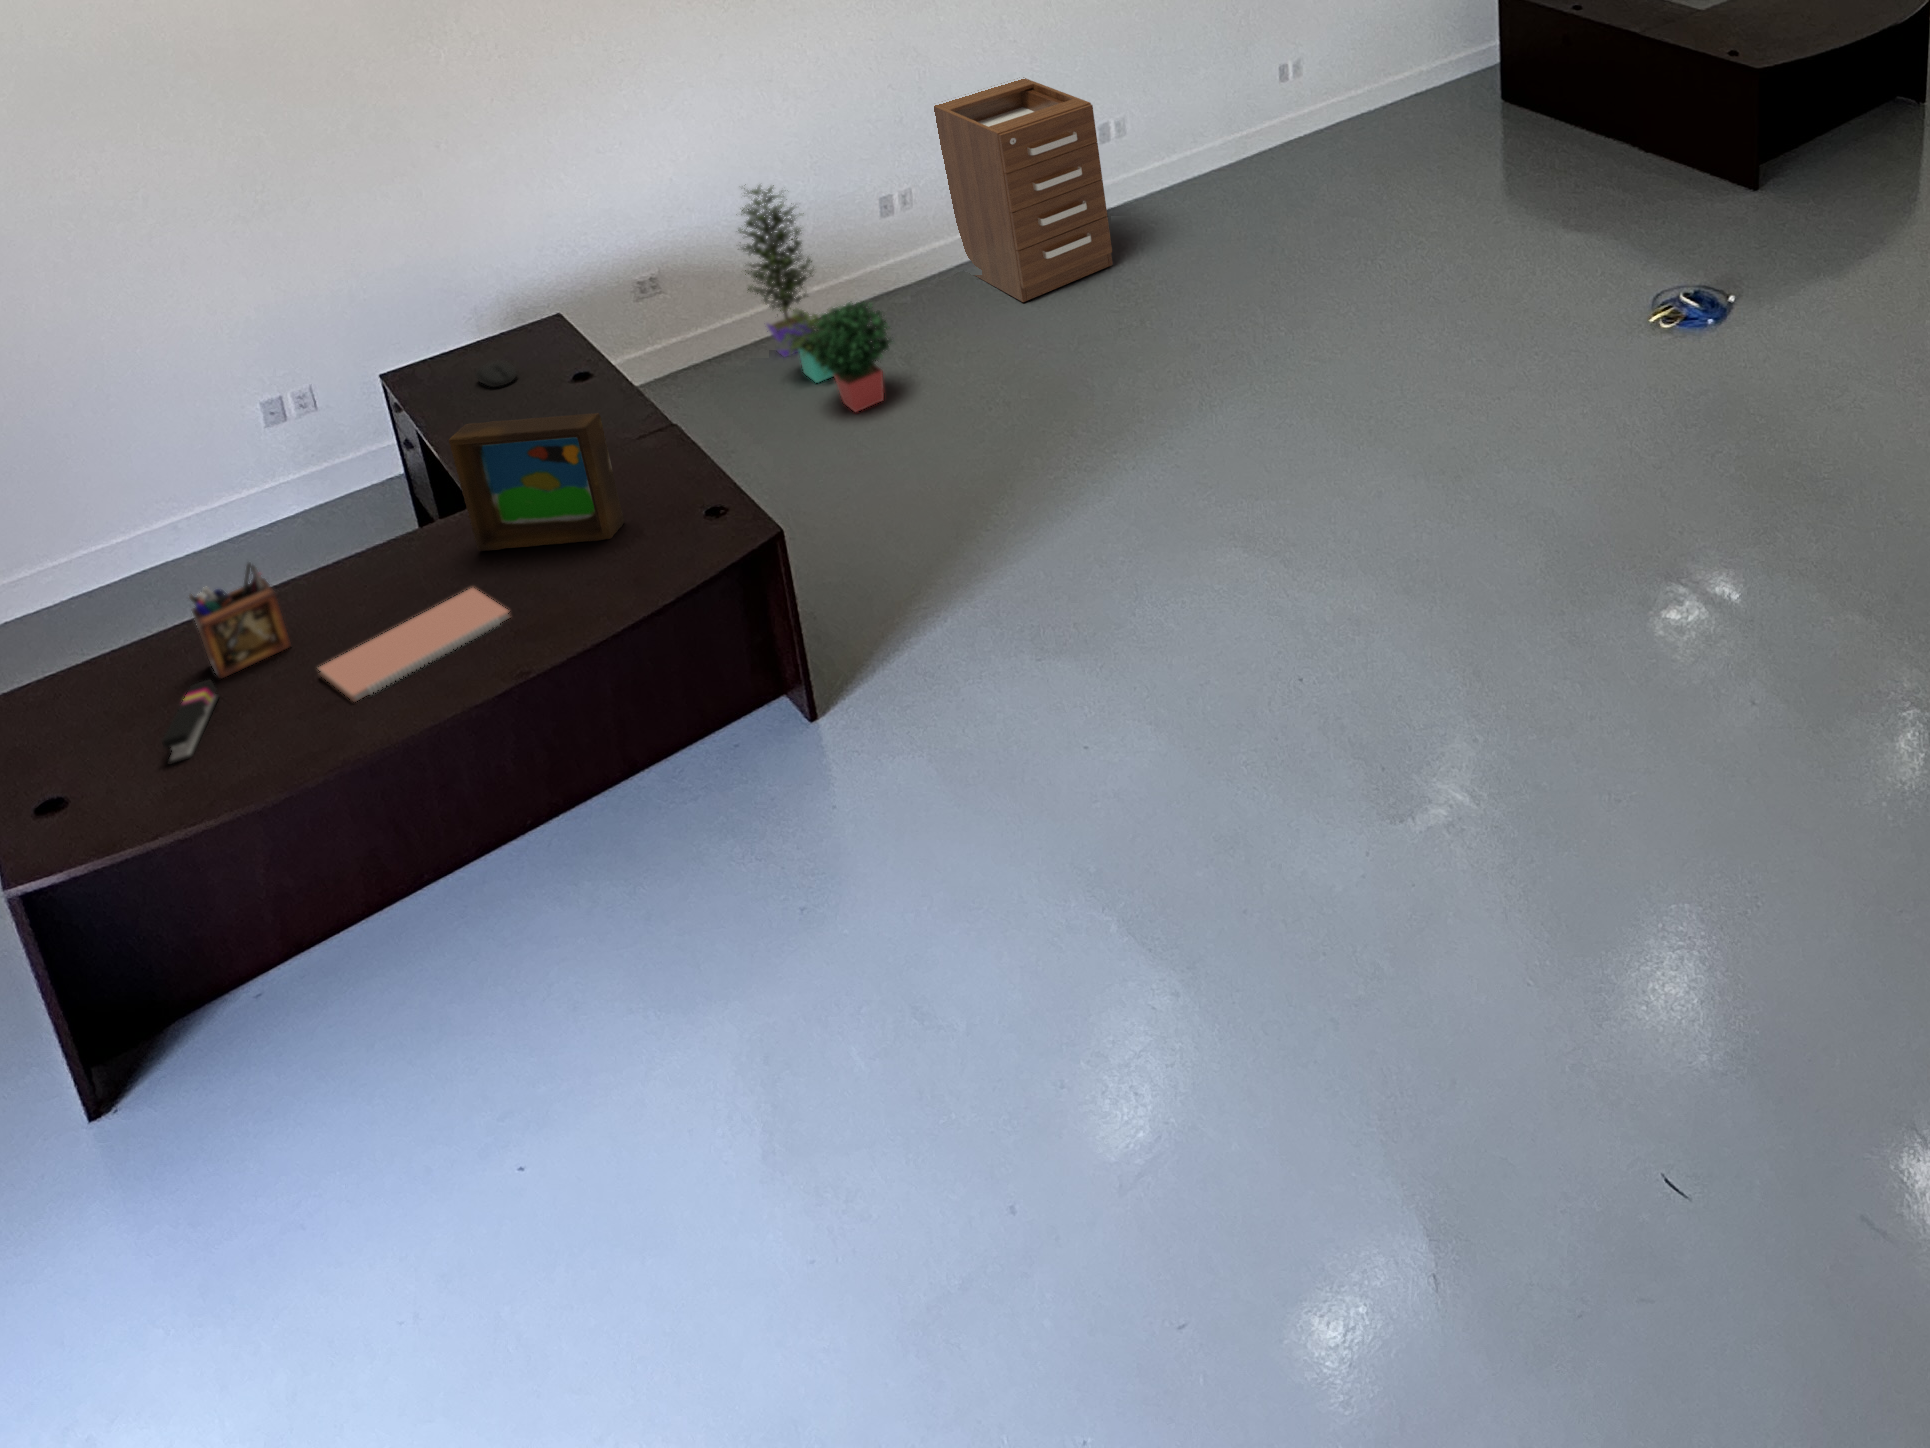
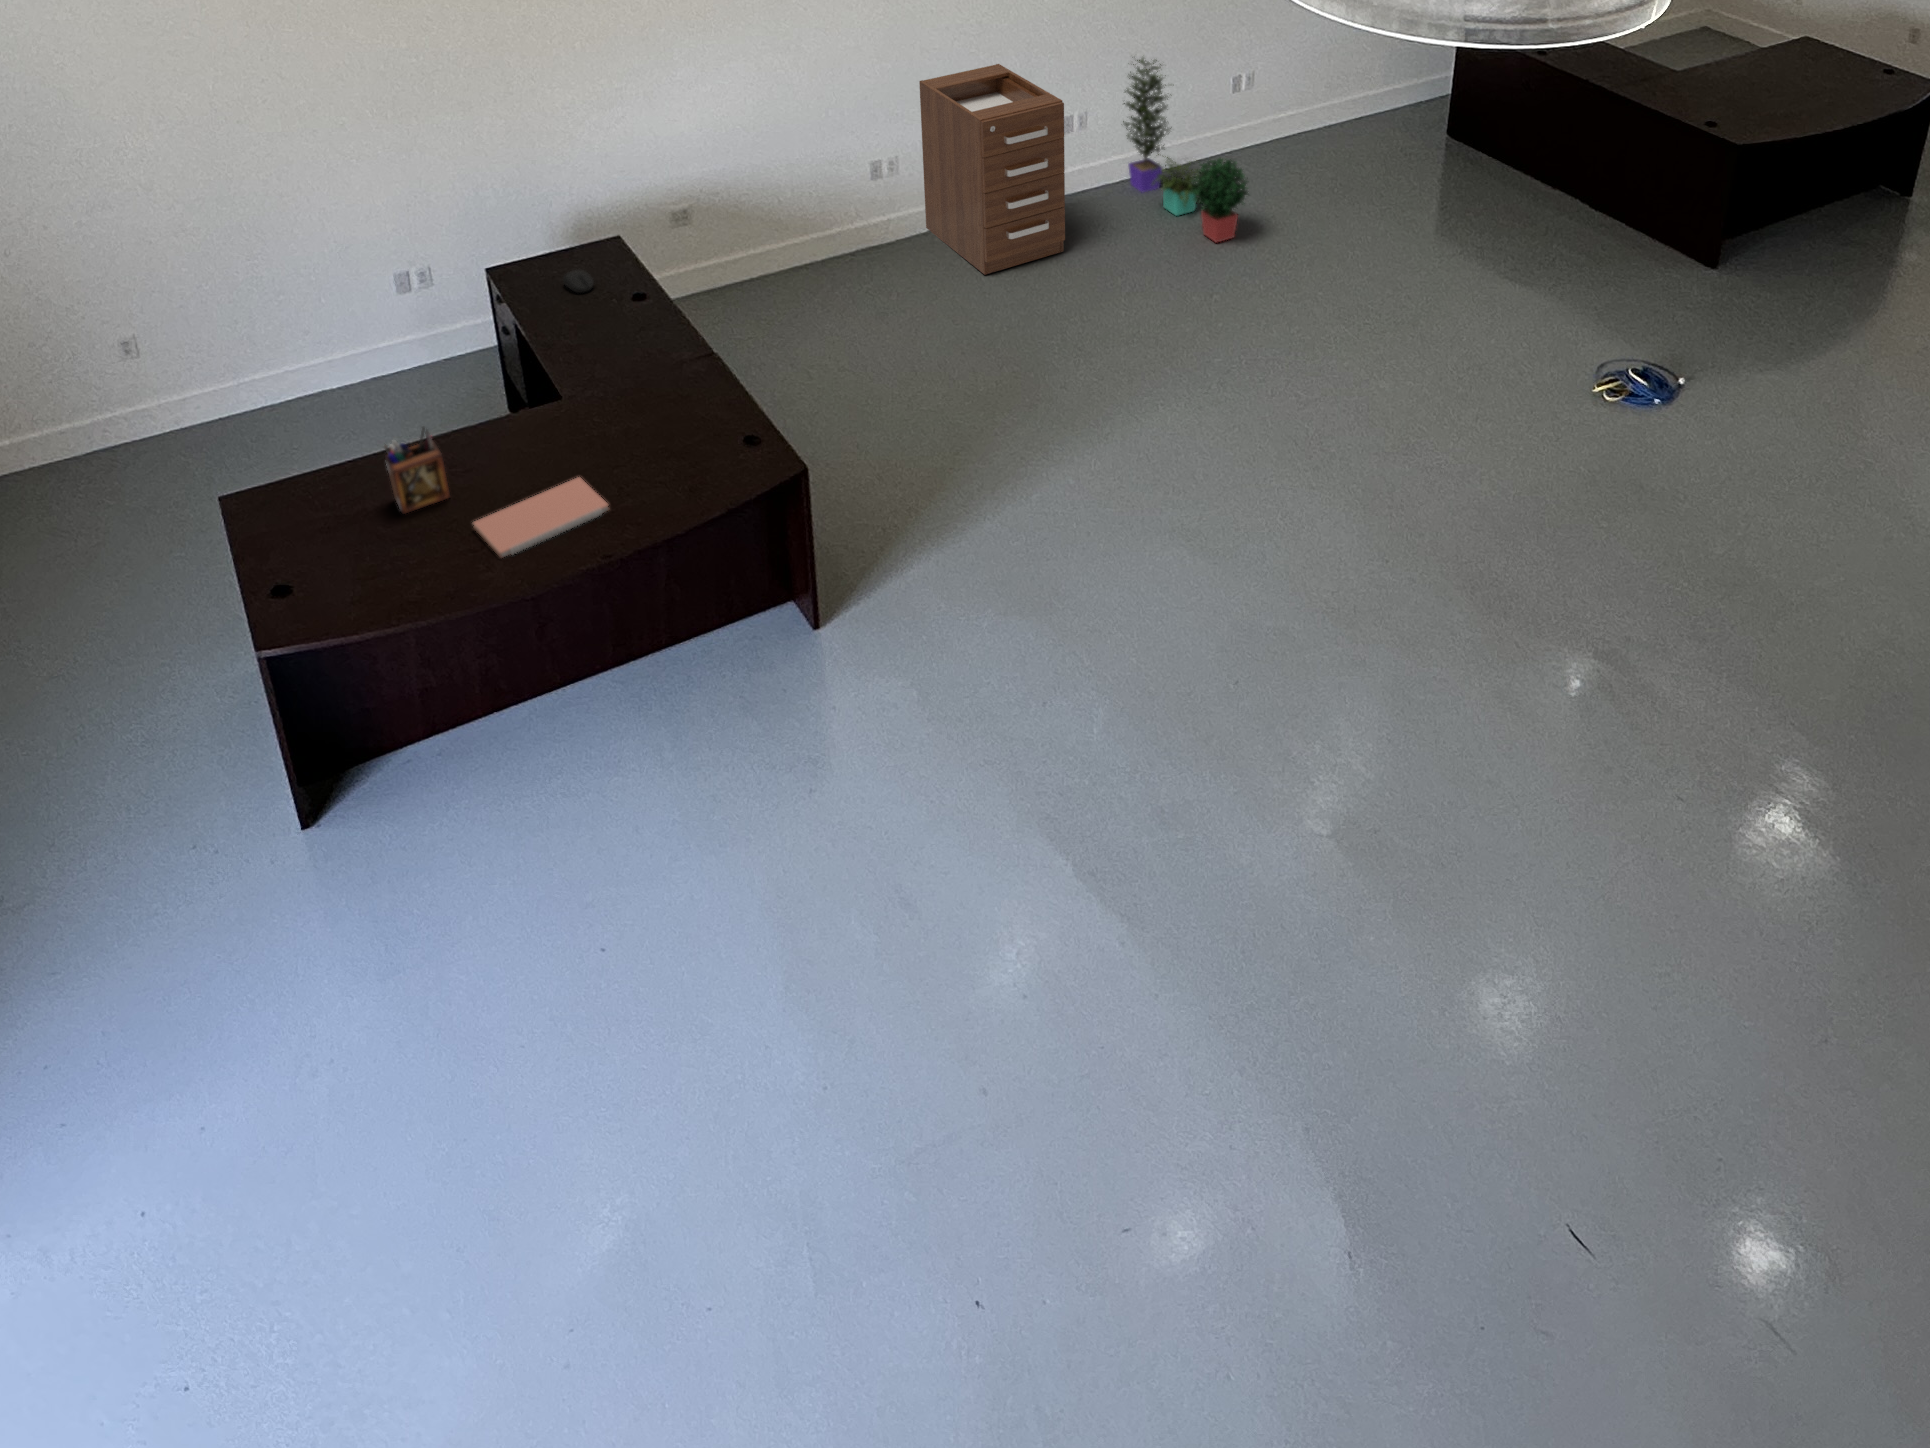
potted plant: present [738,185,892,412] -> present [1123,58,1248,242]
picture frame: present [449,413,624,551] -> none [565,339,689,455]
stapler: present [162,680,219,764] -> none [371,515,404,580]

